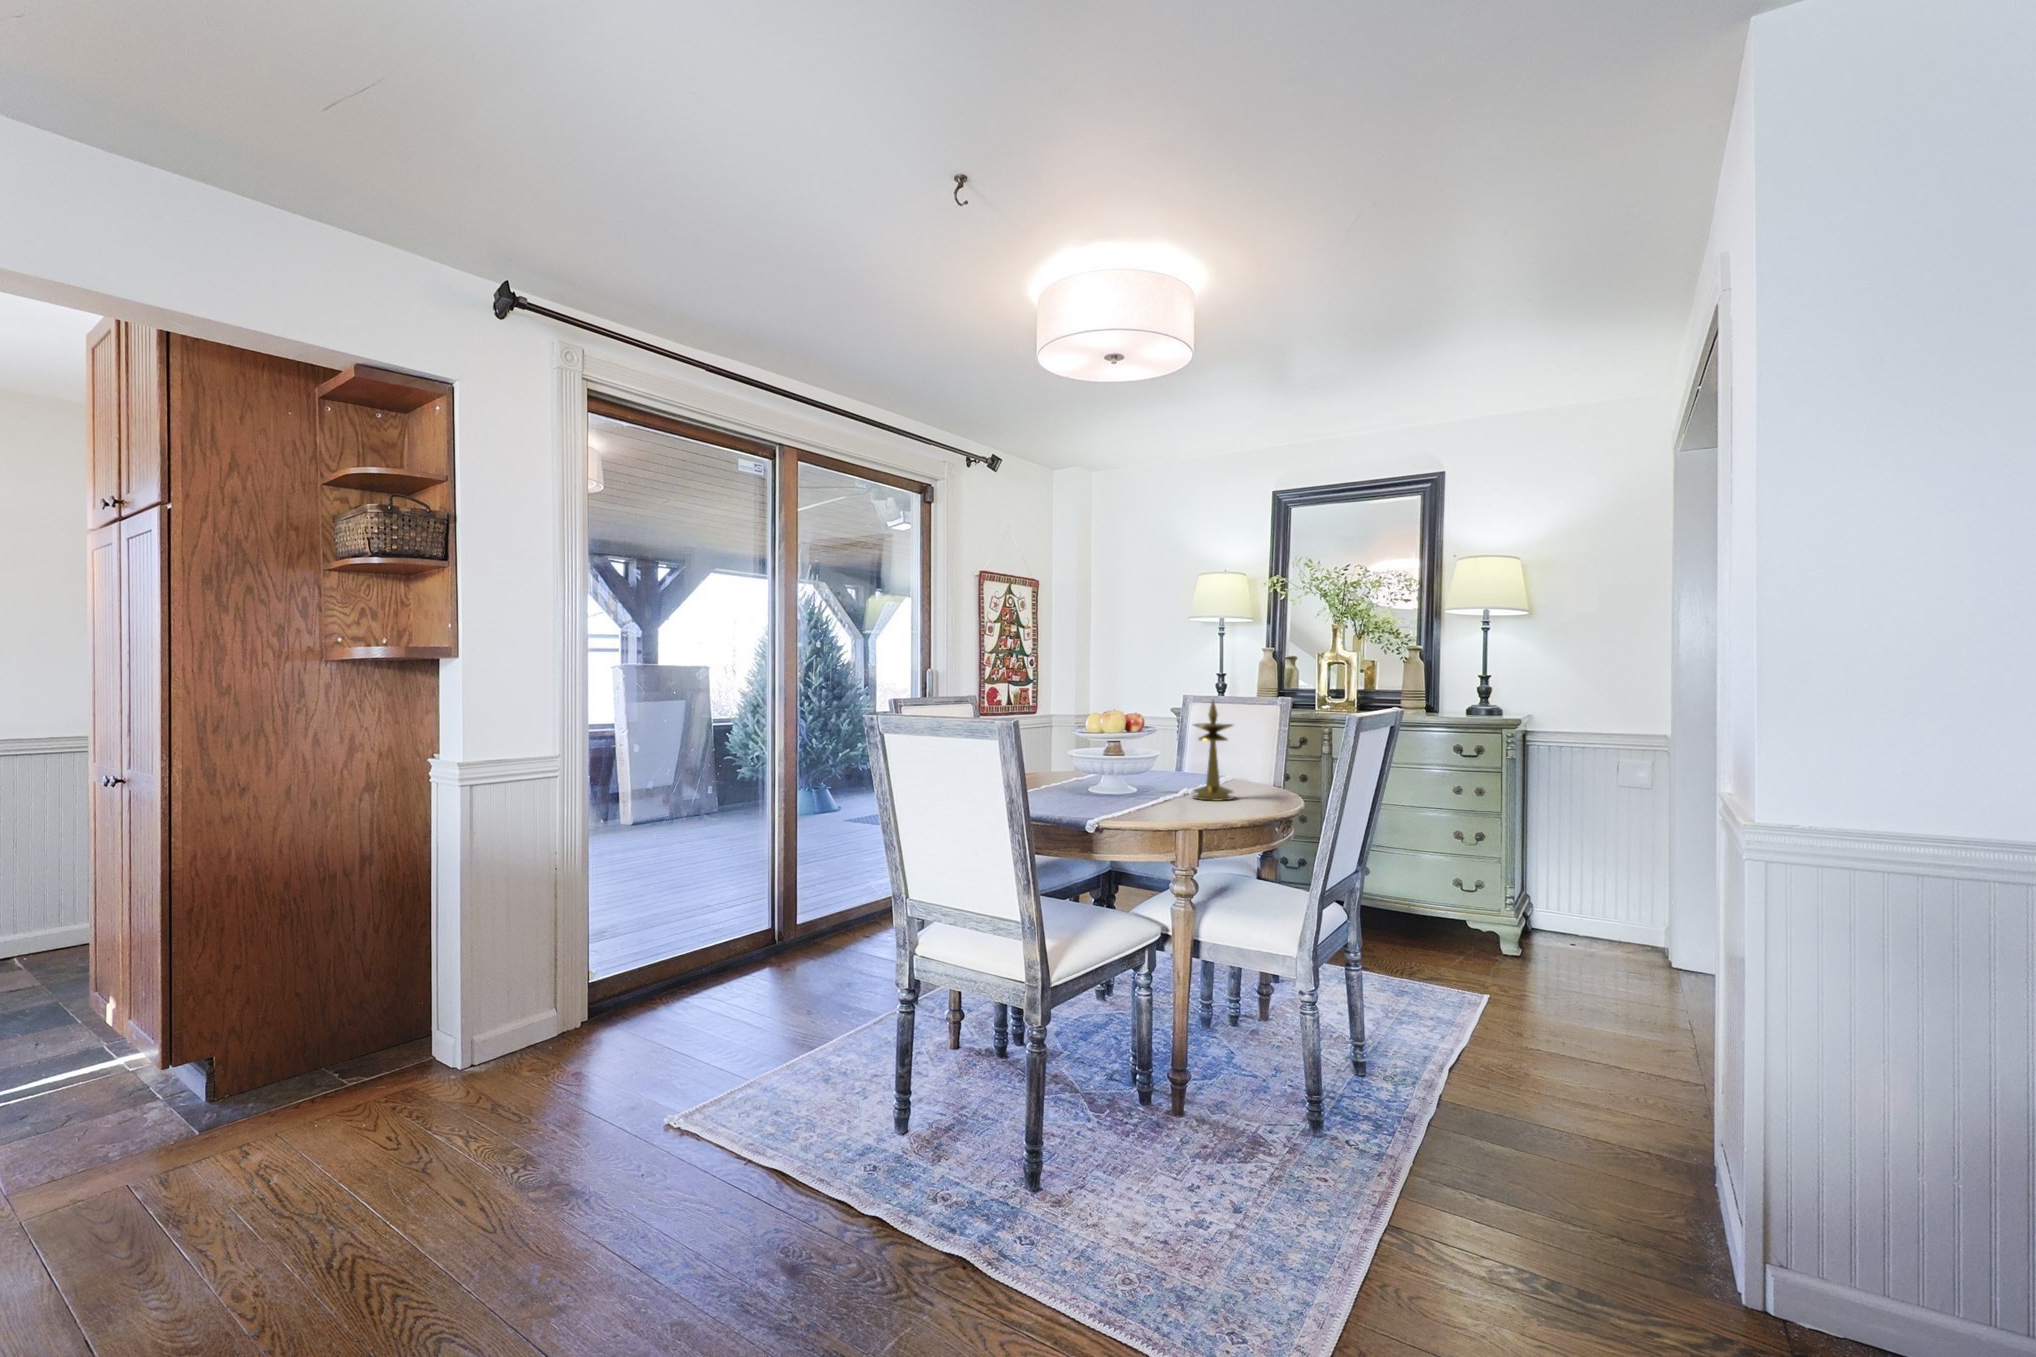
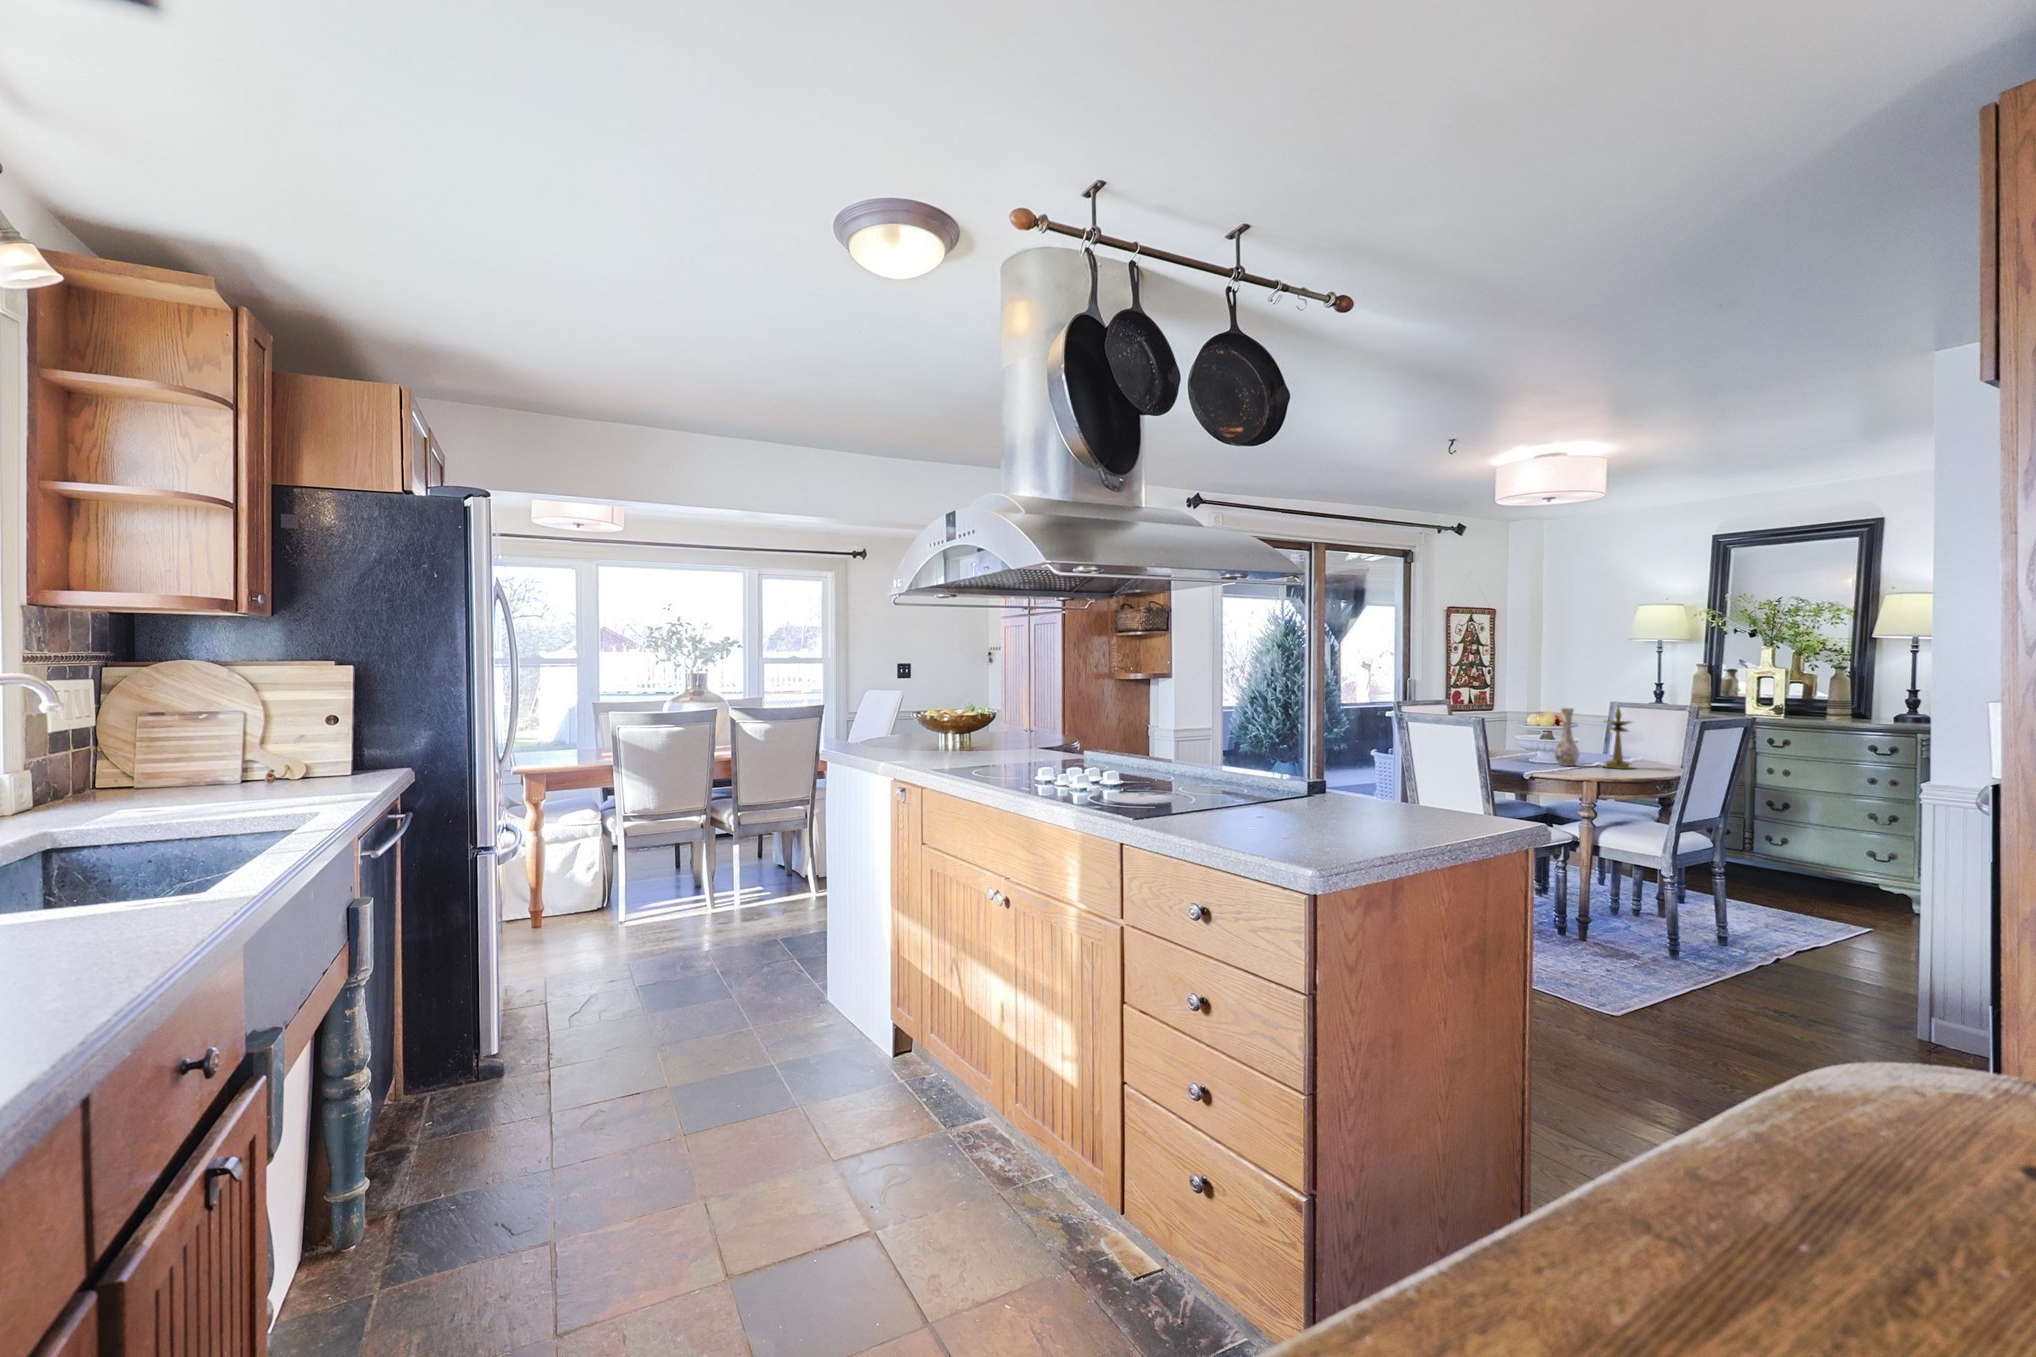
vase: none [1125,705,1161,799] -> present [1555,708,1579,766]

